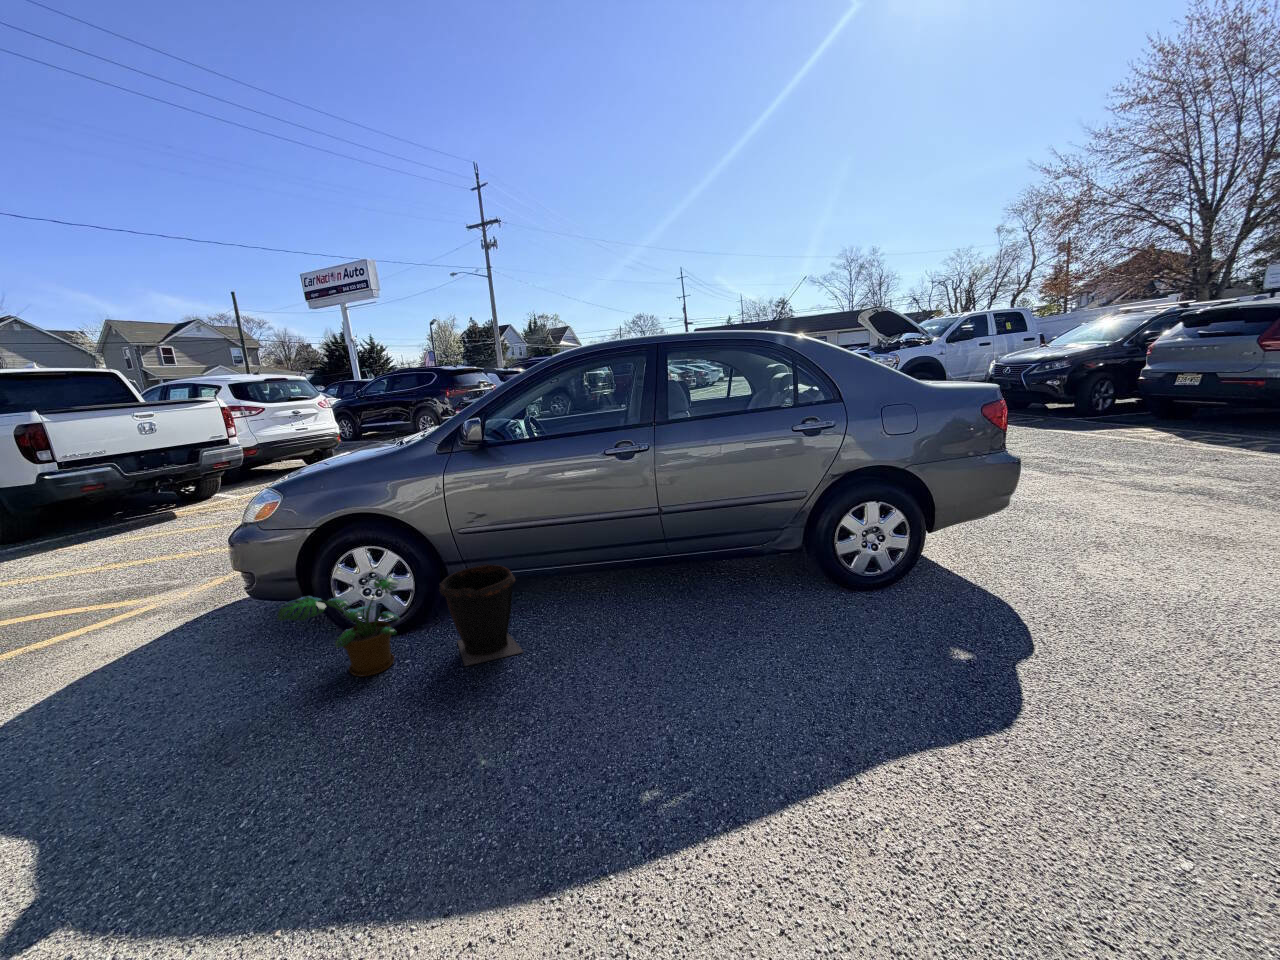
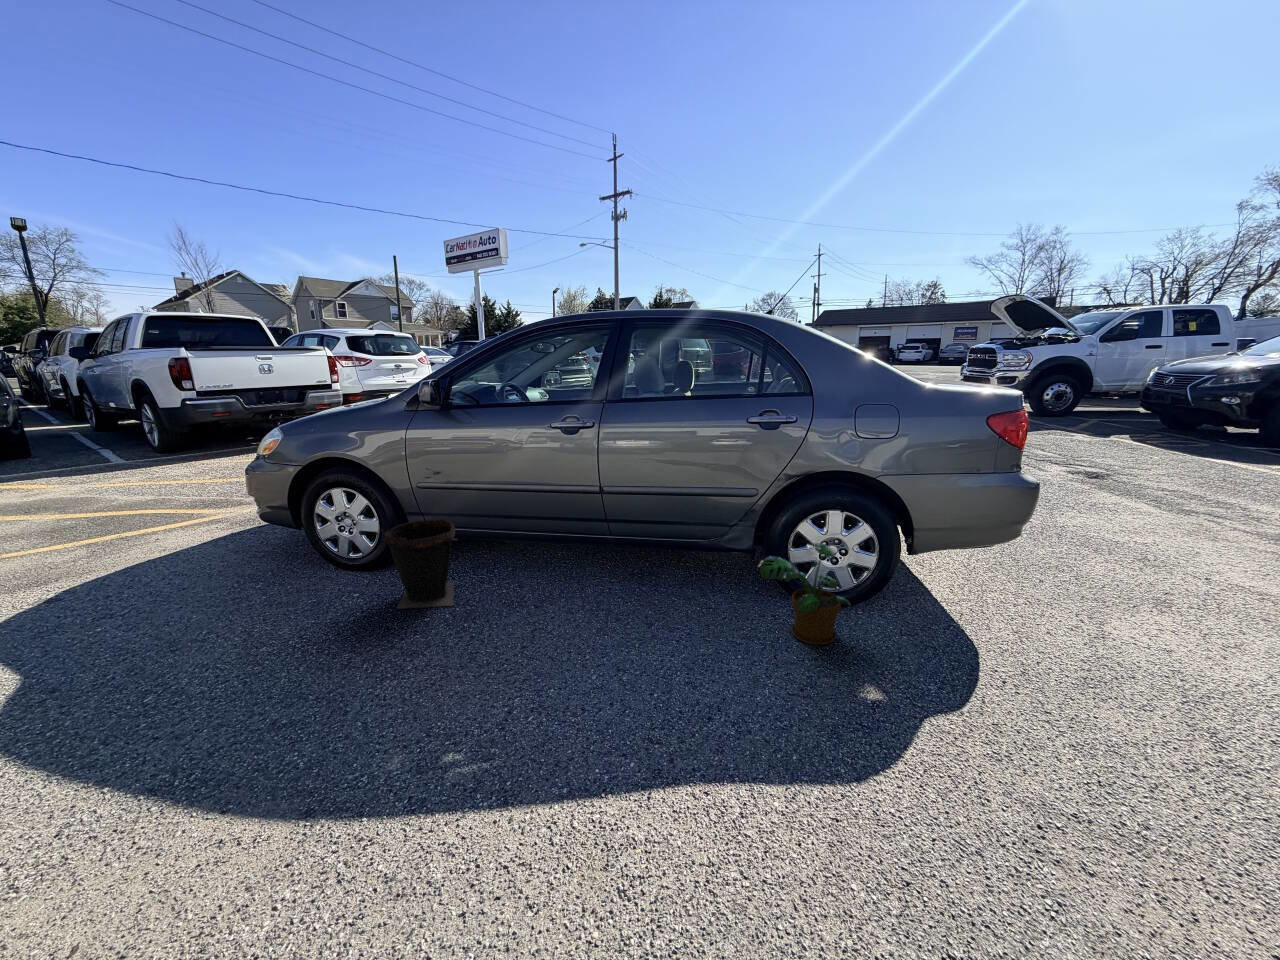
potted plant: present [277,576,400,677] -> present [759,543,850,645]

